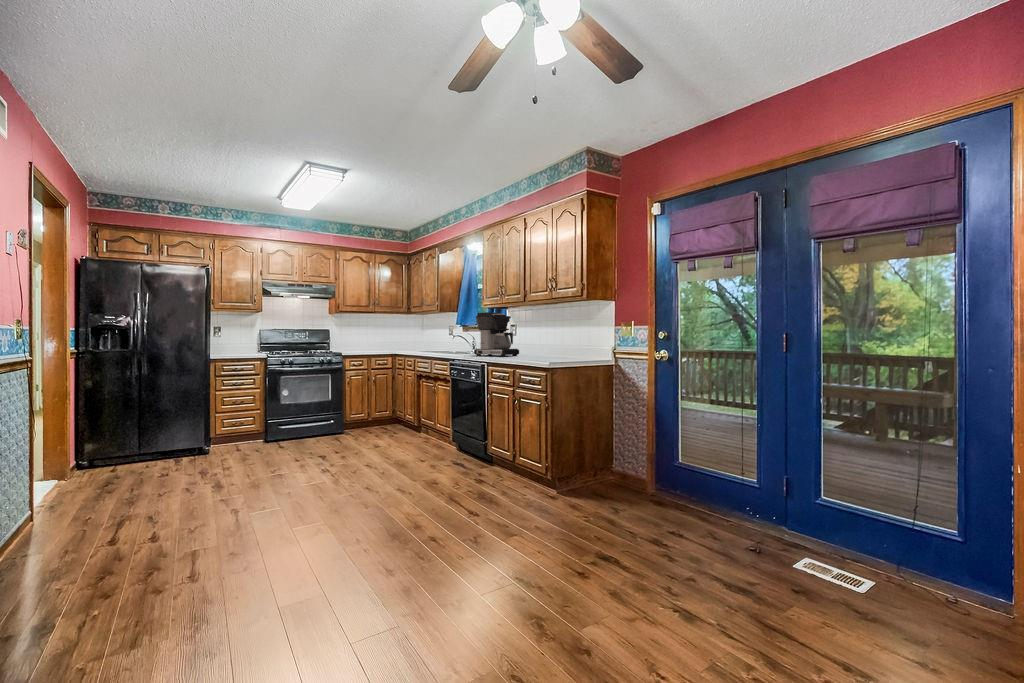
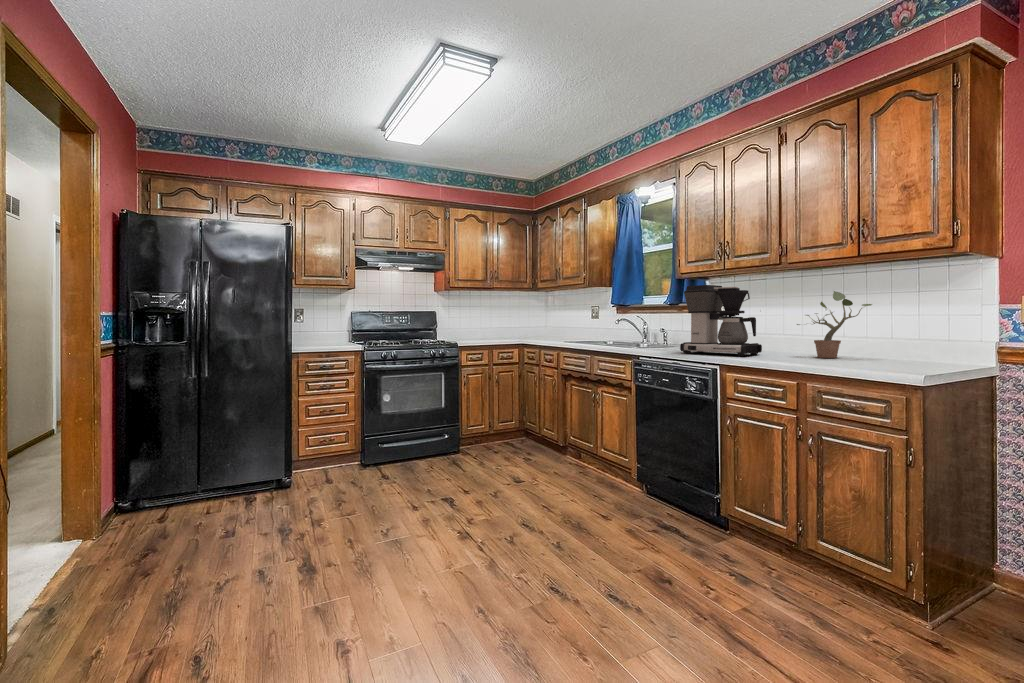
potted plant: none [531,316,567,357] -> present [797,291,872,358]

